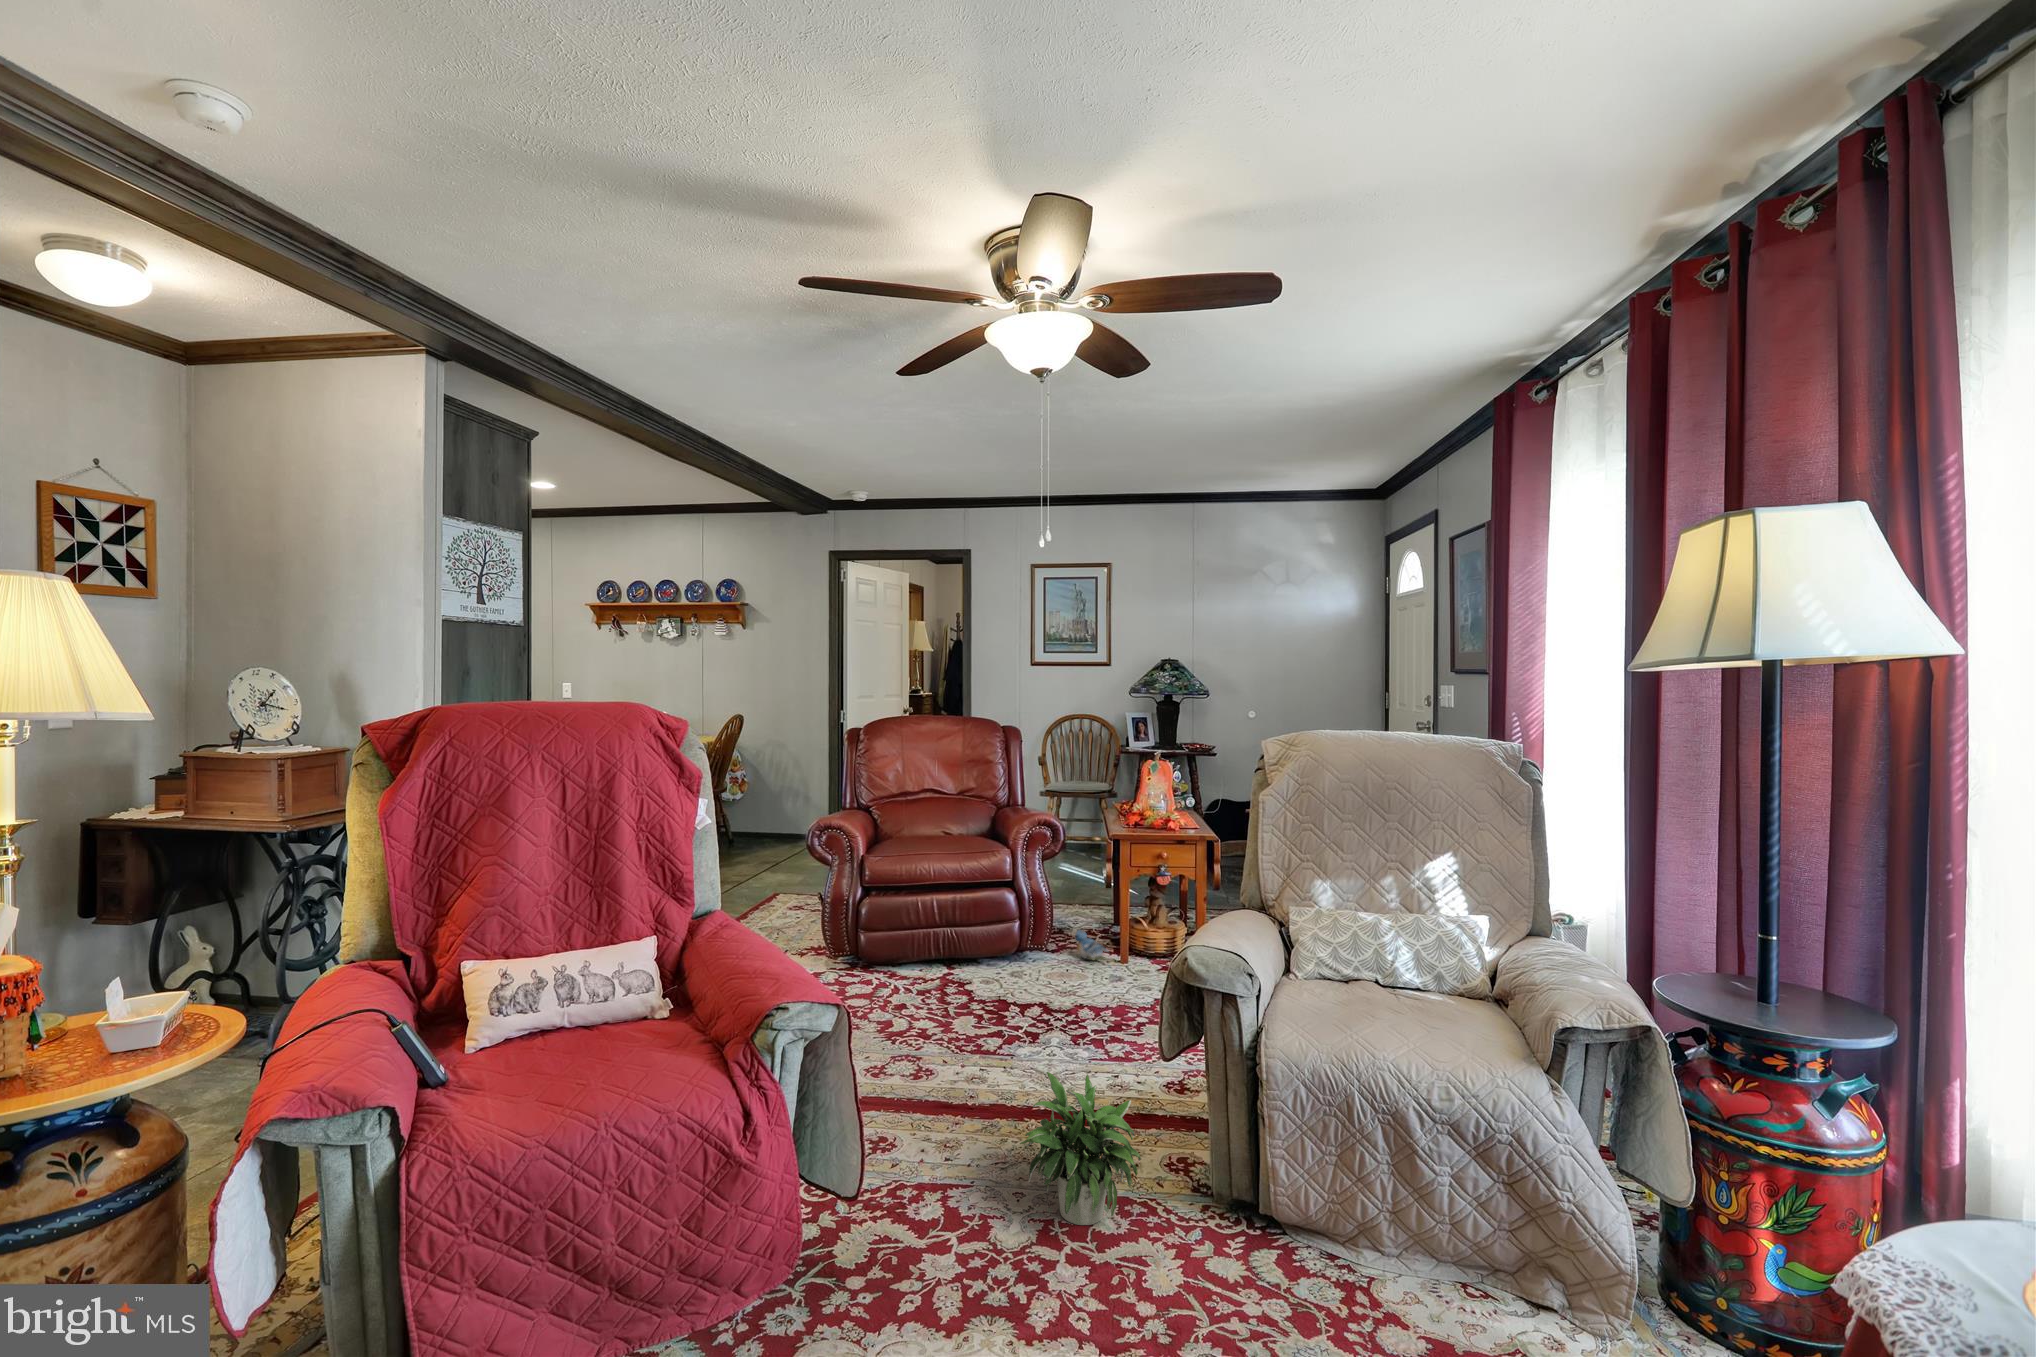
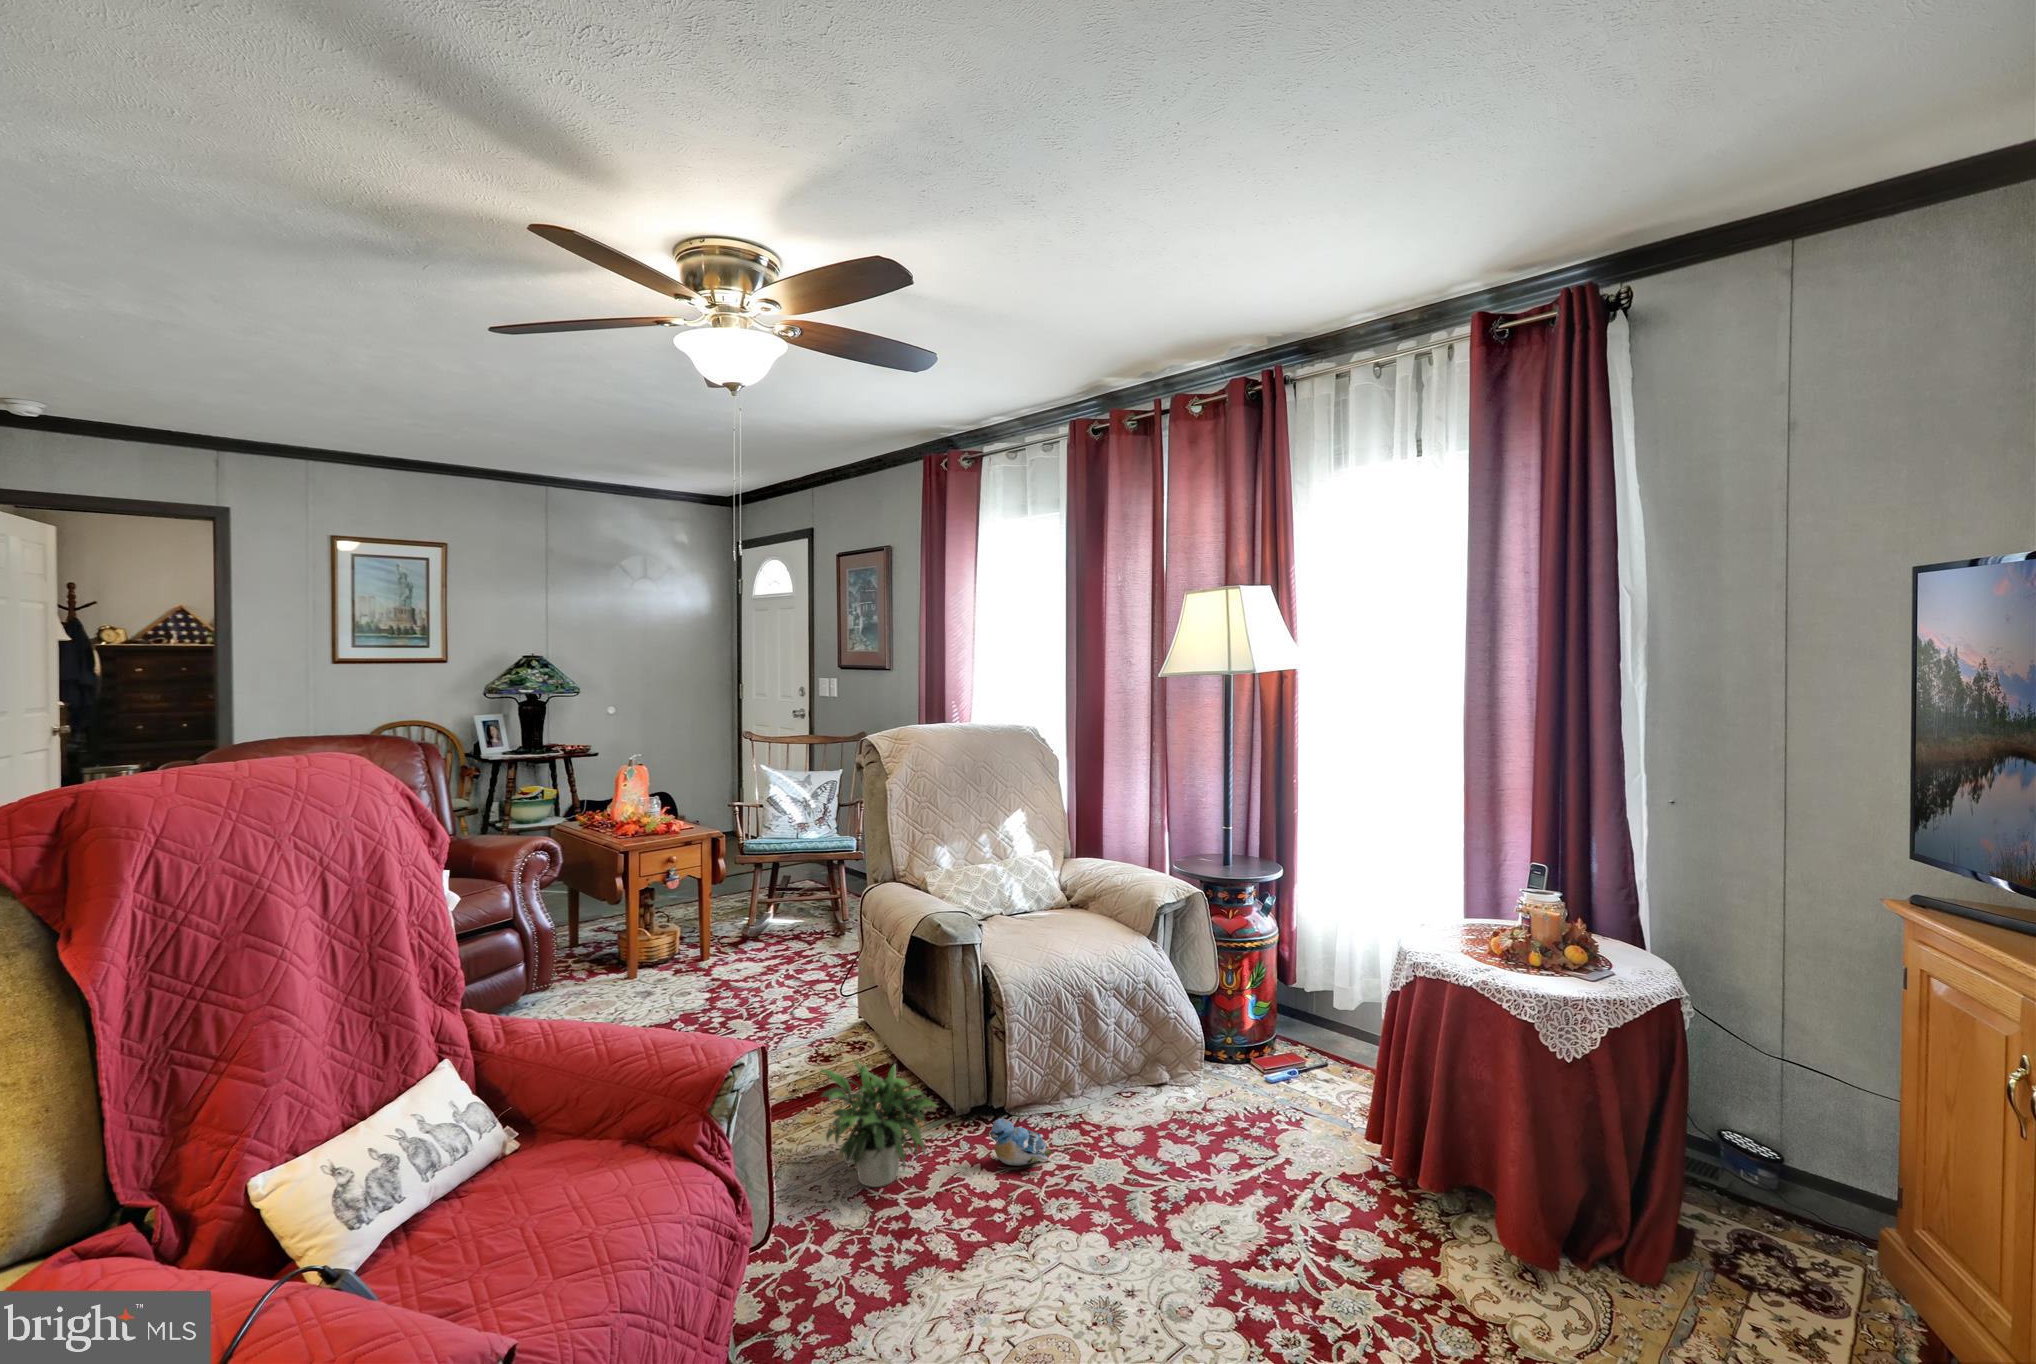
plush toy: present [1075,930,1108,961] -> present [989,1119,1053,1165]

